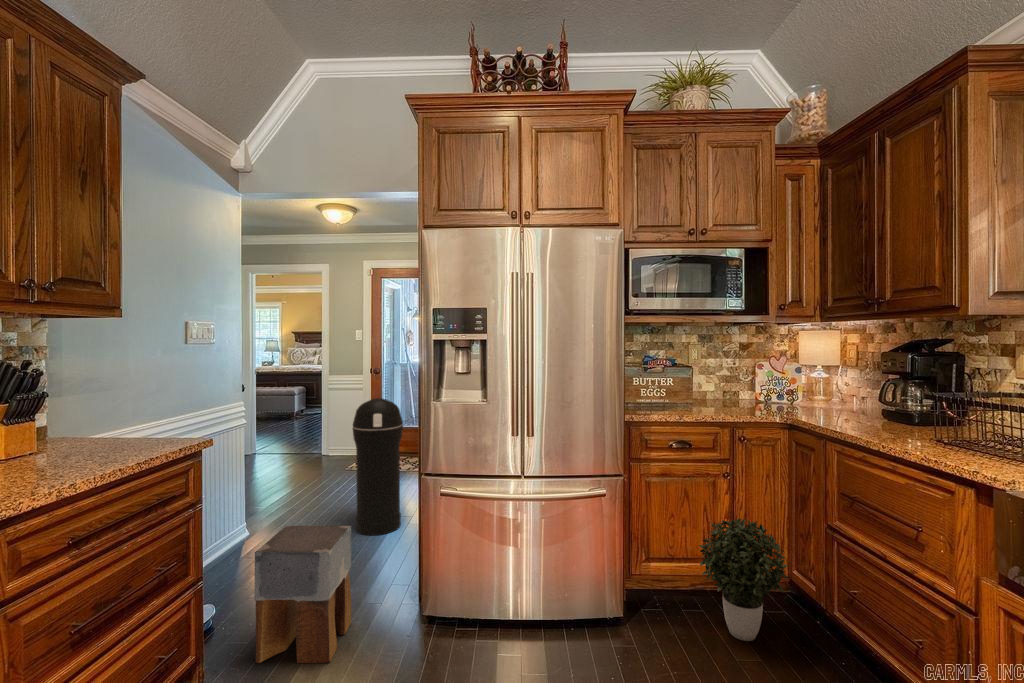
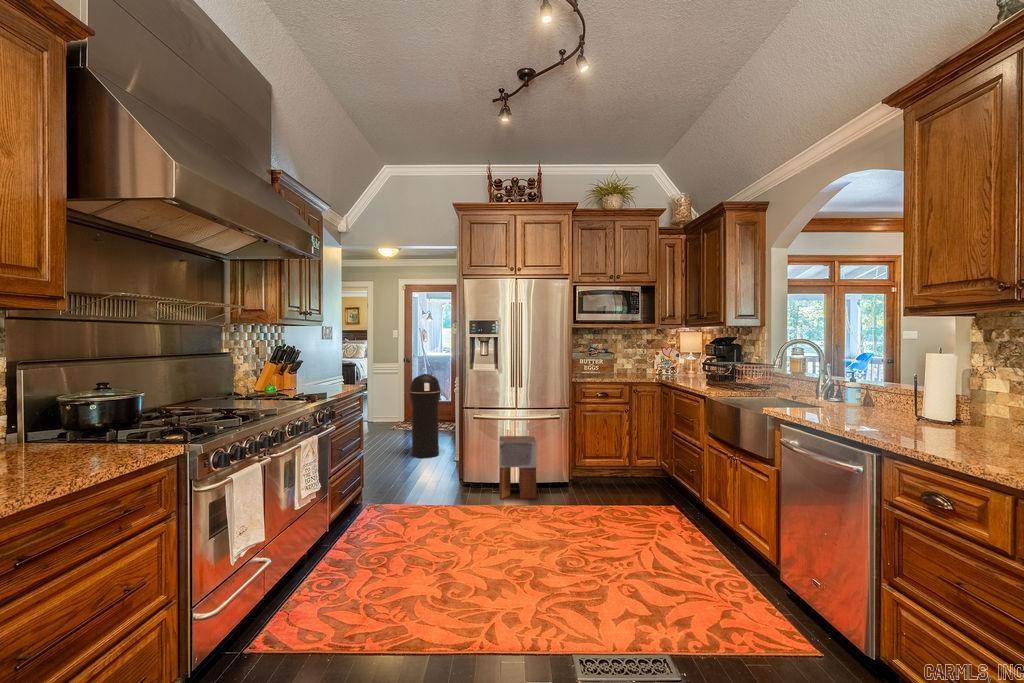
potted plant: present [698,518,788,641] -> none [609,431,652,491]
stool: present [254,526,351,663] -> present [499,436,537,499]

